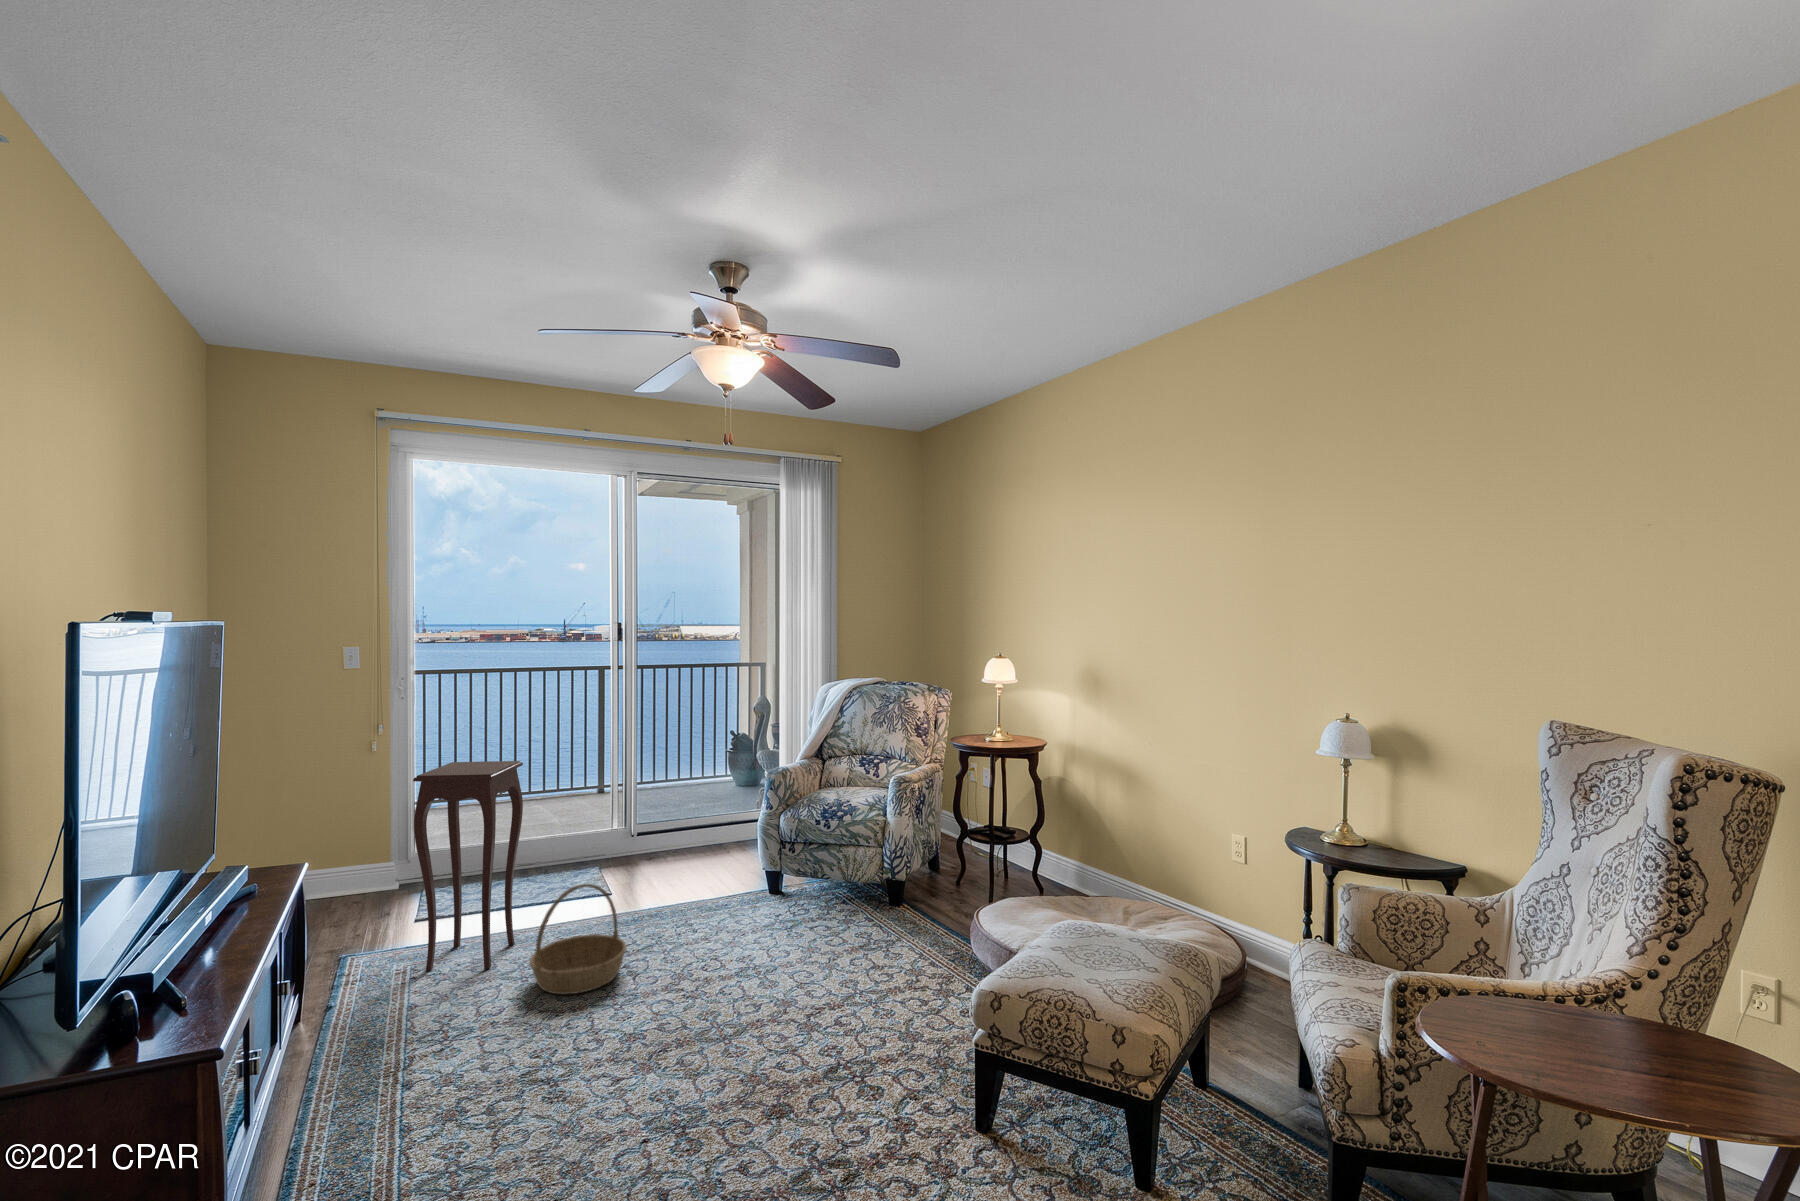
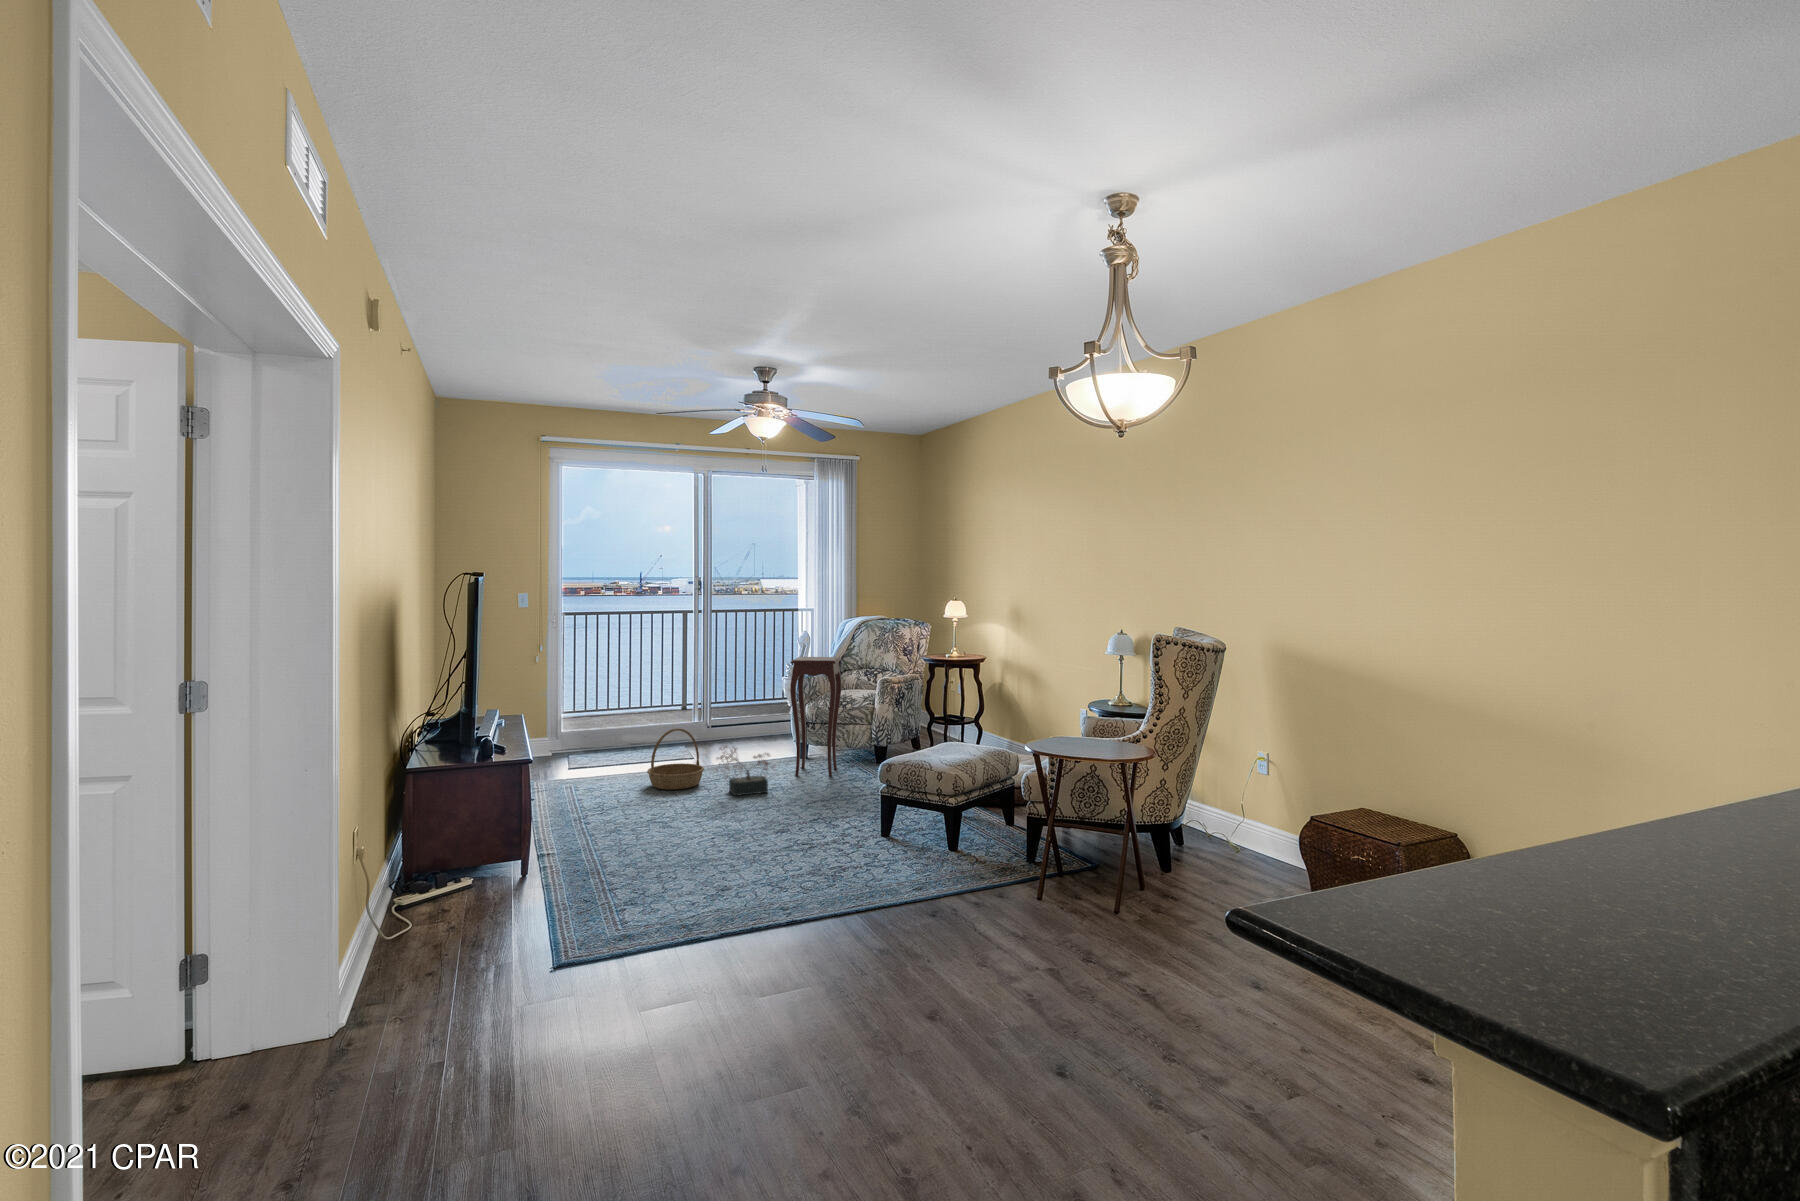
side table: present [413,761,523,971] -> present [790,657,842,776]
decorative plant: none [648,913,748,1005] -> present [716,745,774,796]

